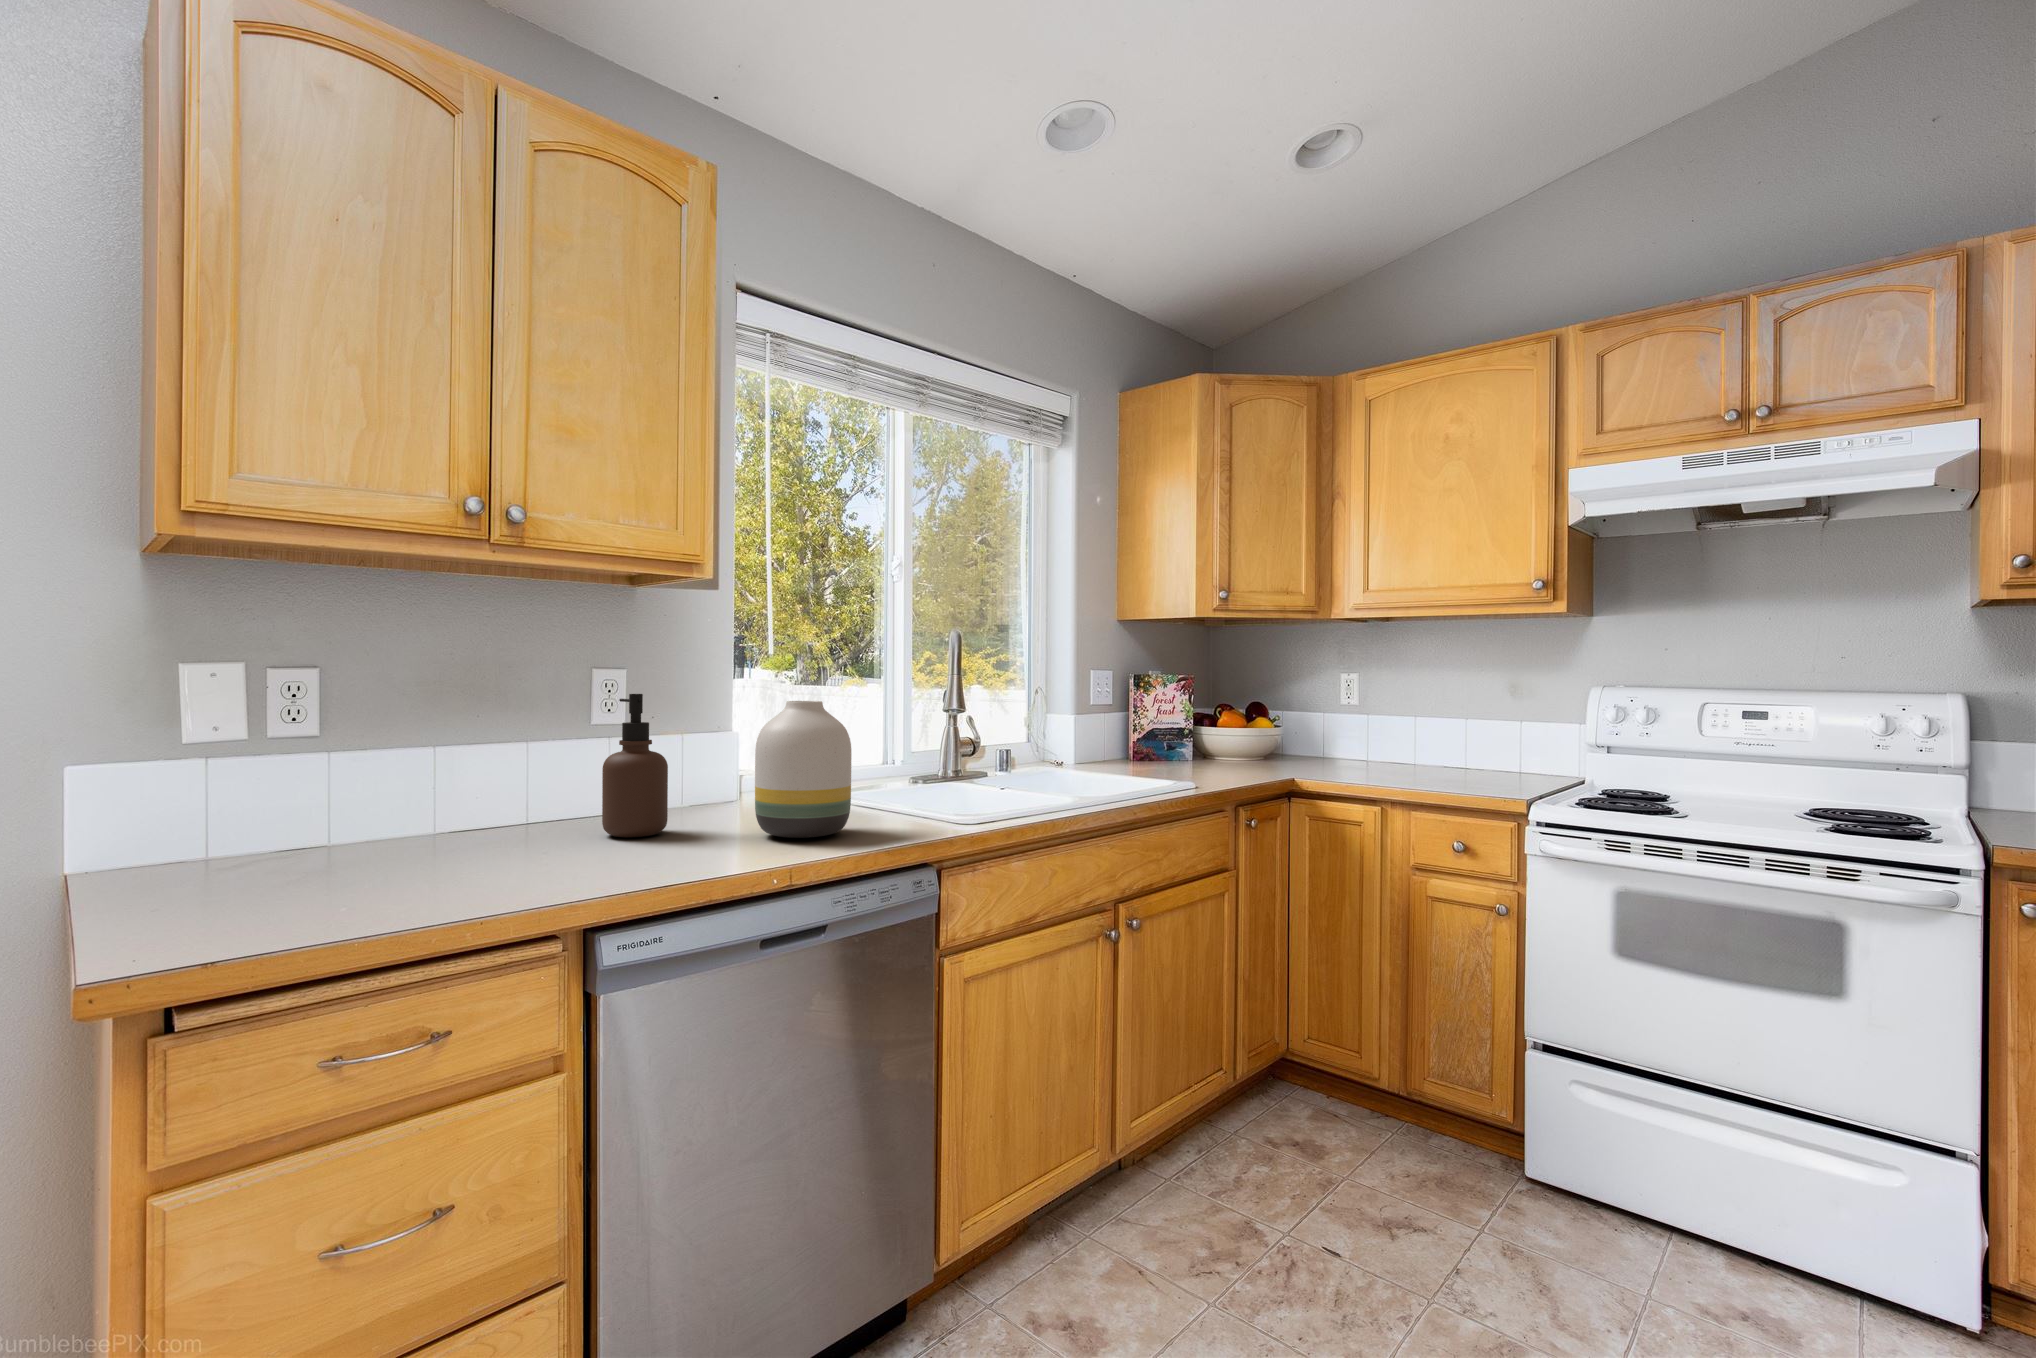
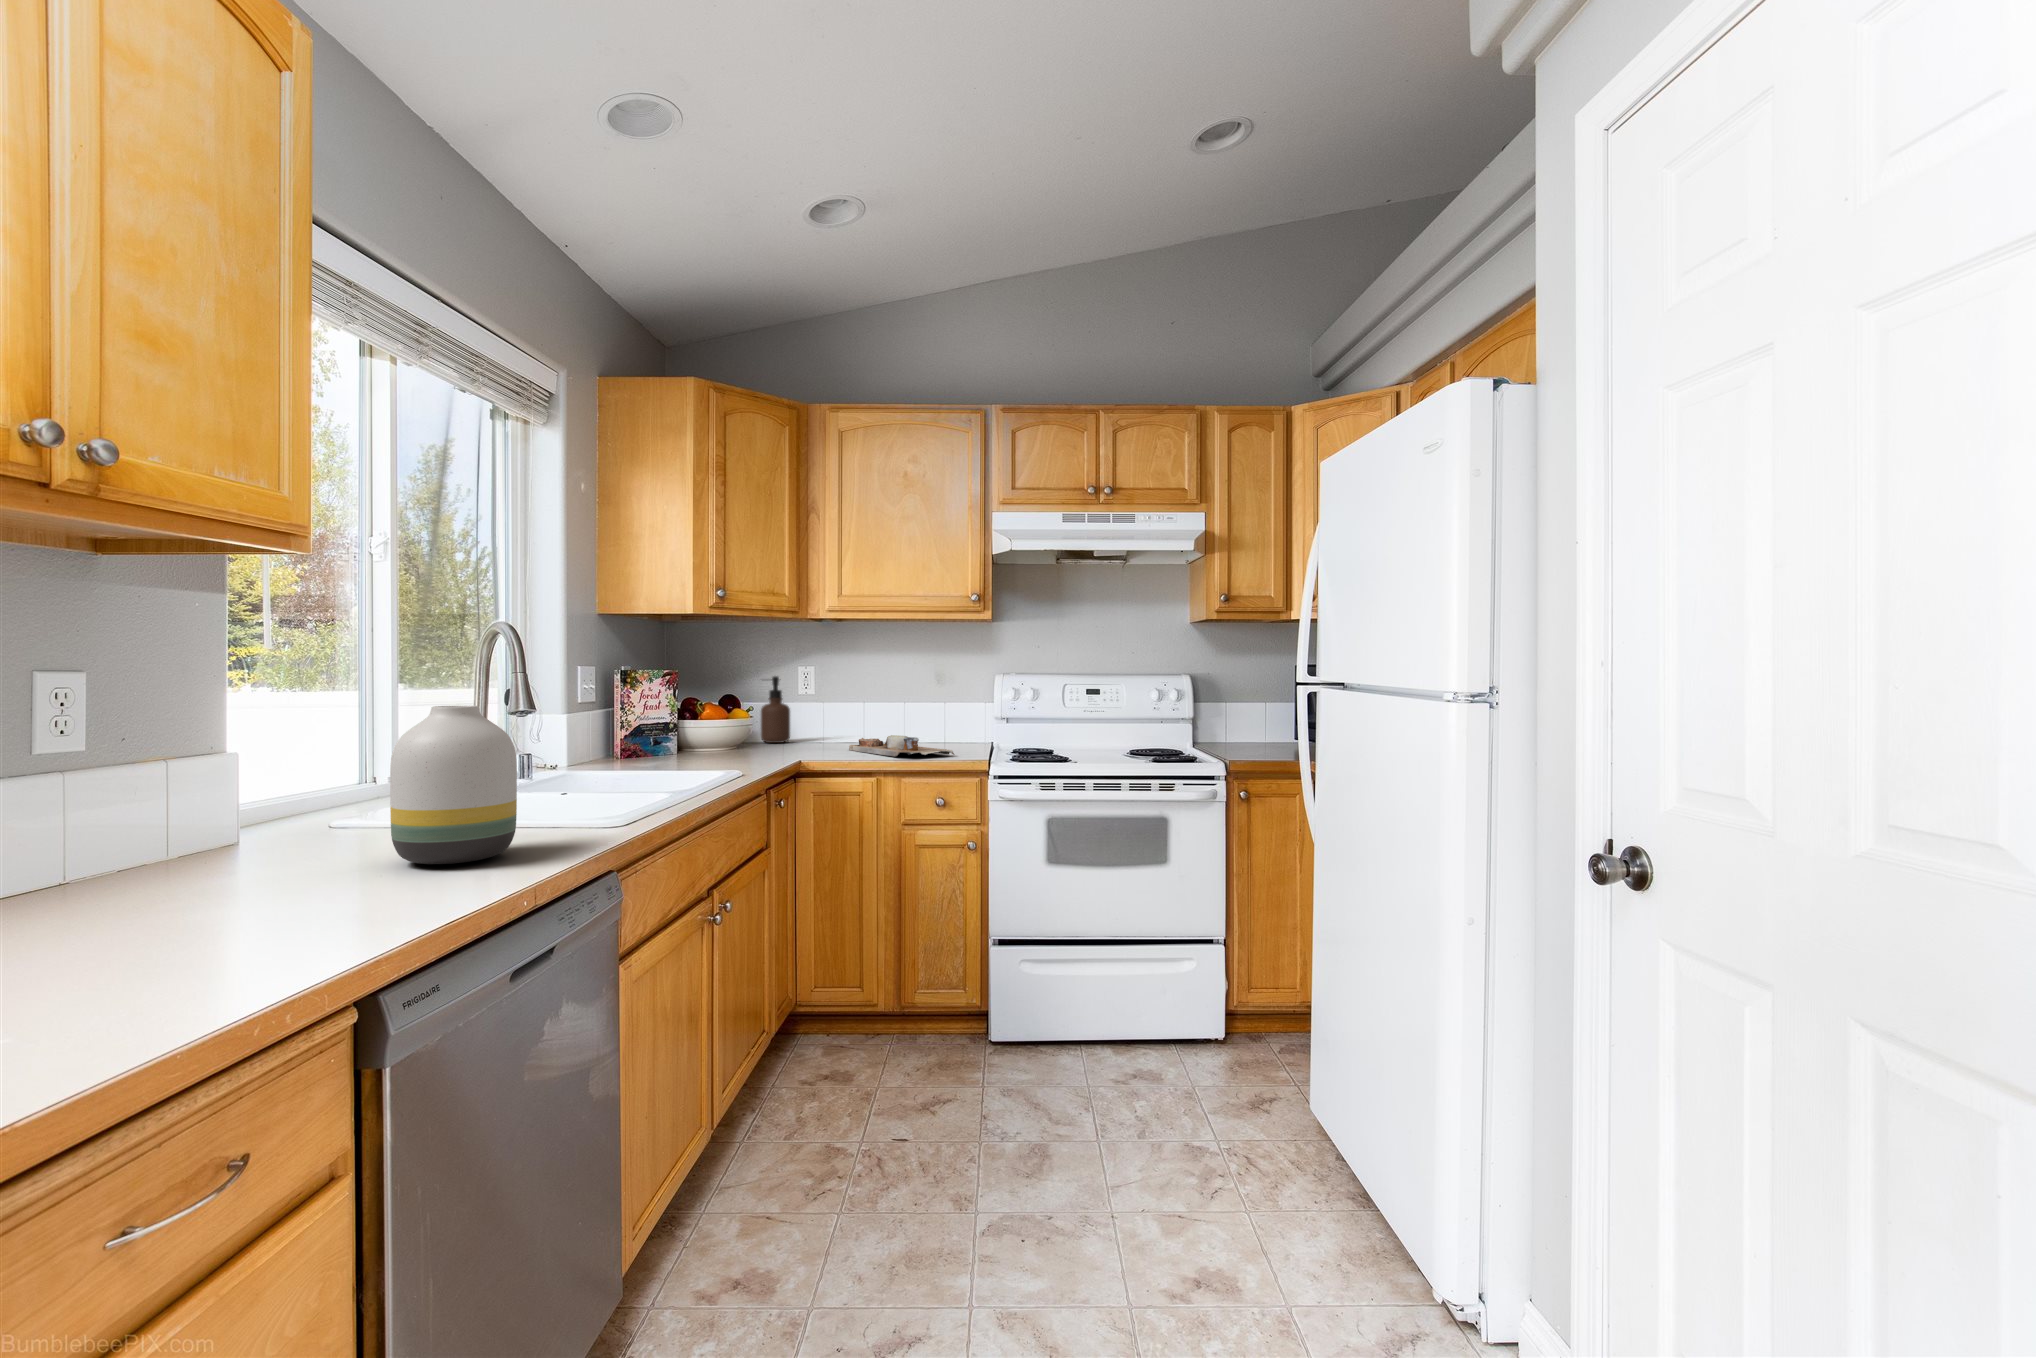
soap dispenser: present [602,694,668,837] -> present [761,676,790,743]
cutting board: none [1379,759,1498,789] -> present [849,735,954,757]

